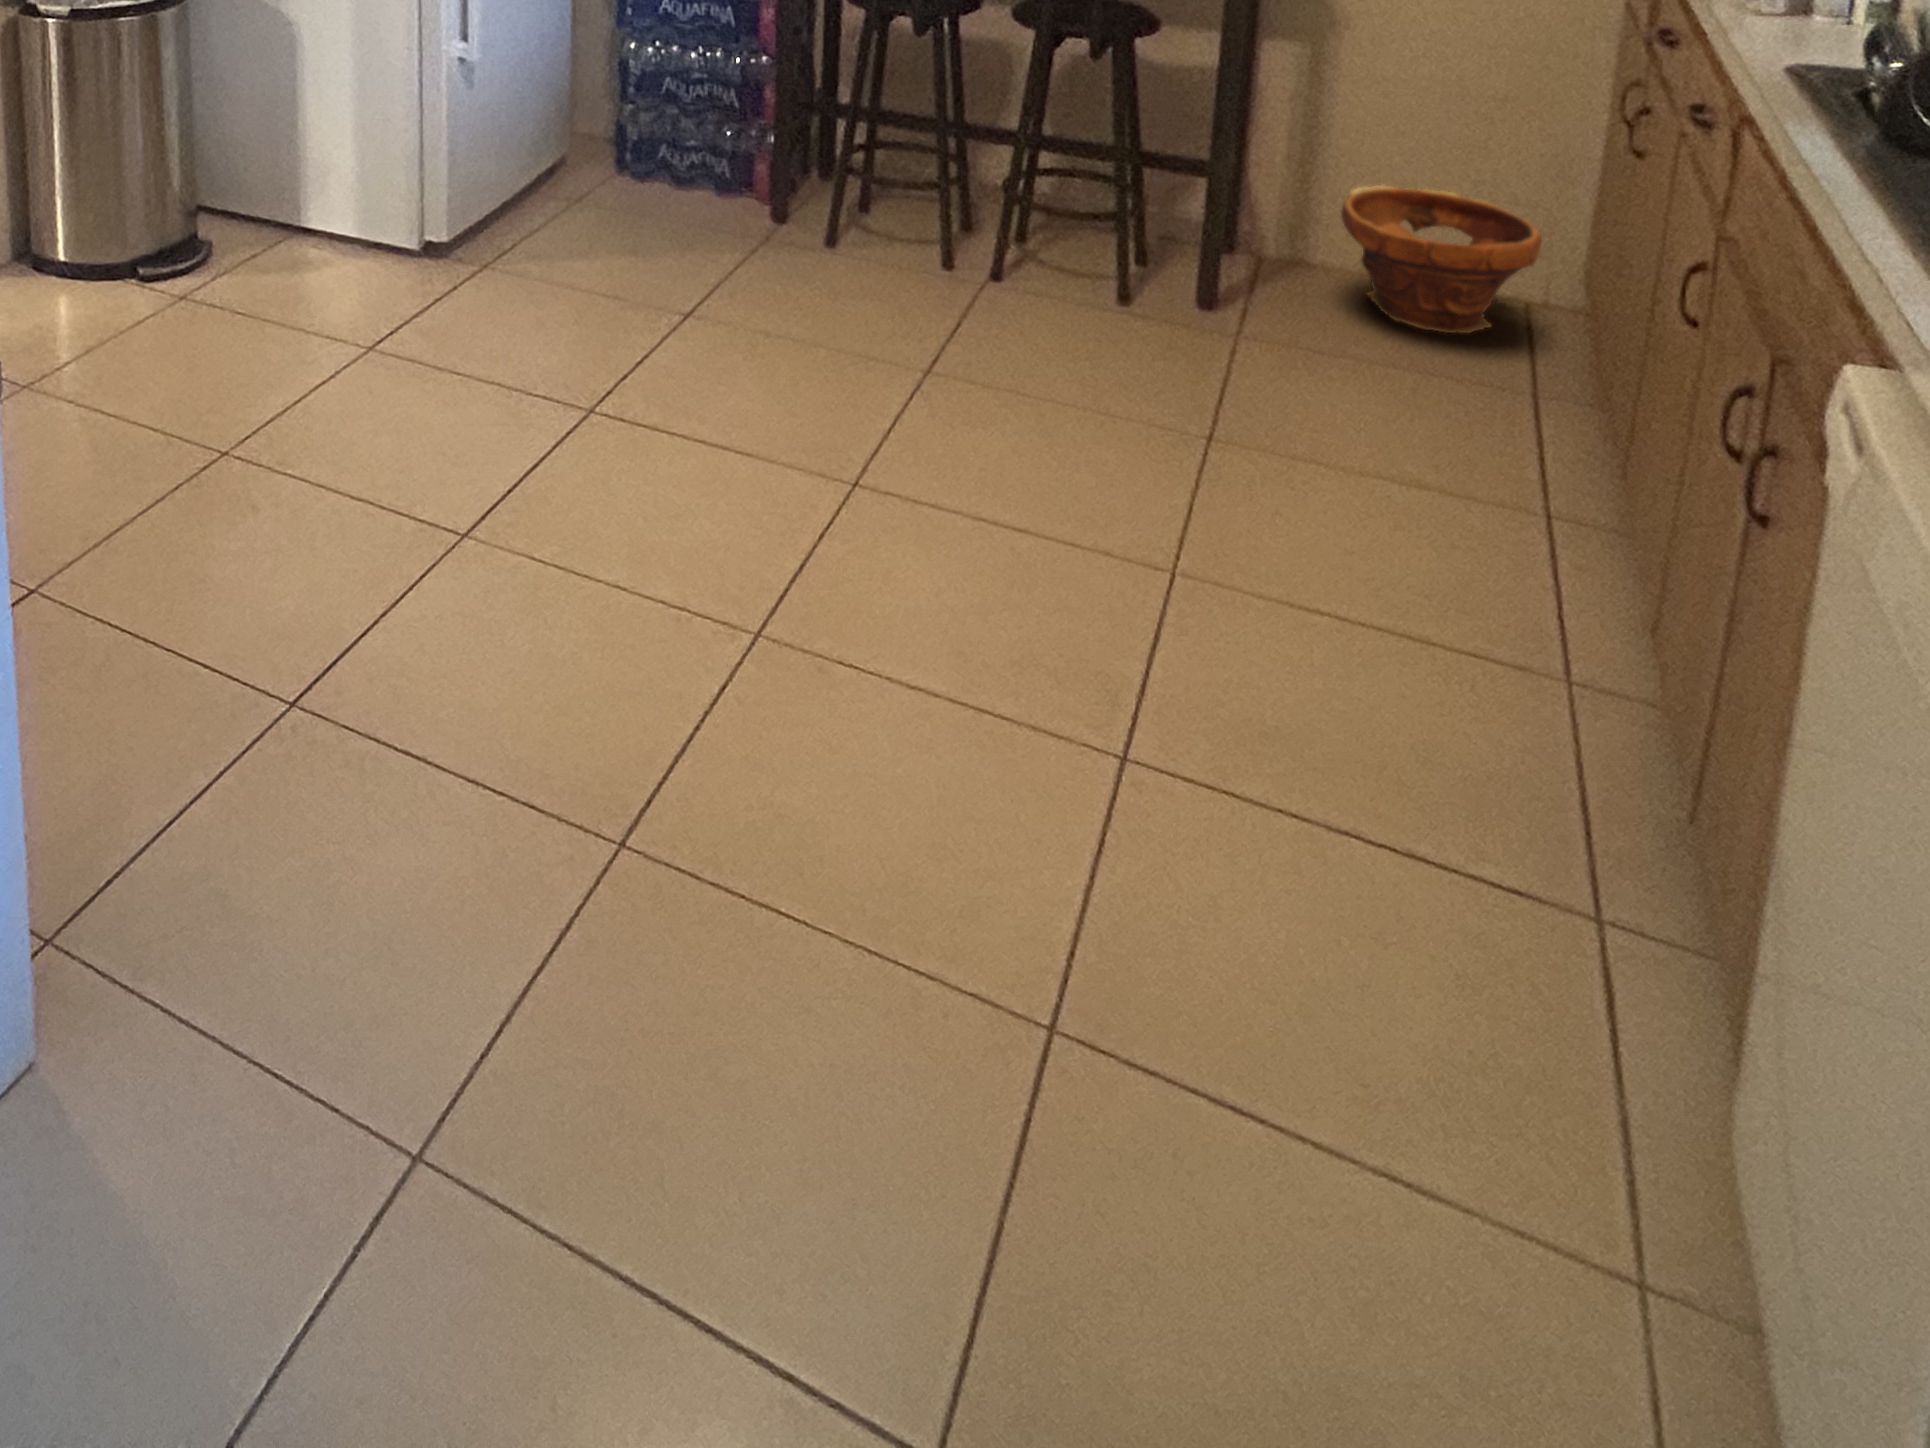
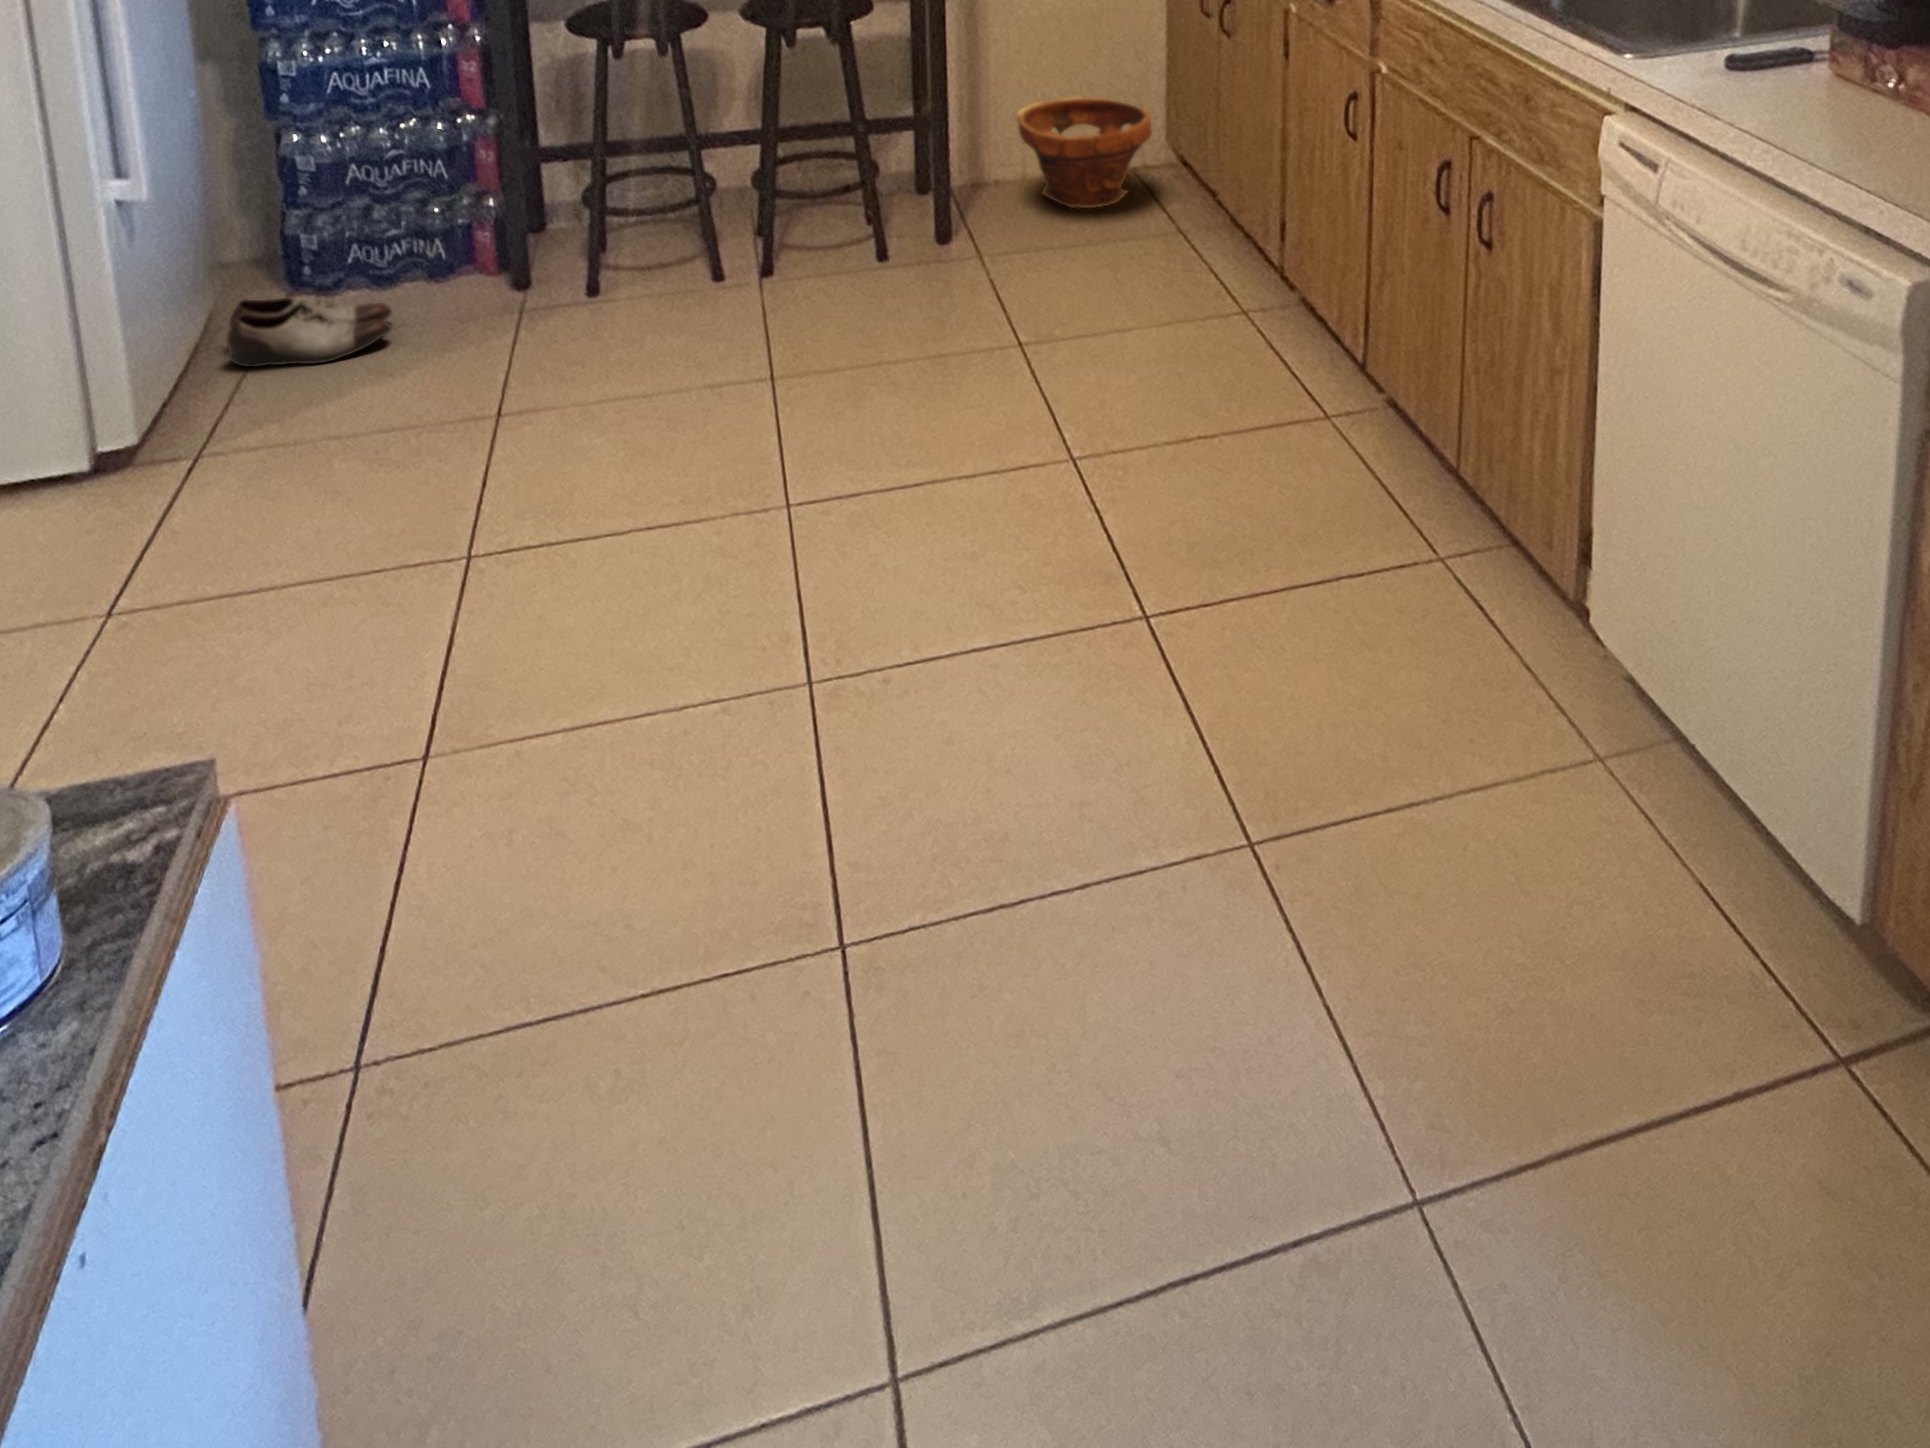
shoe: none [541,165,665,233] -> present [227,297,392,367]

